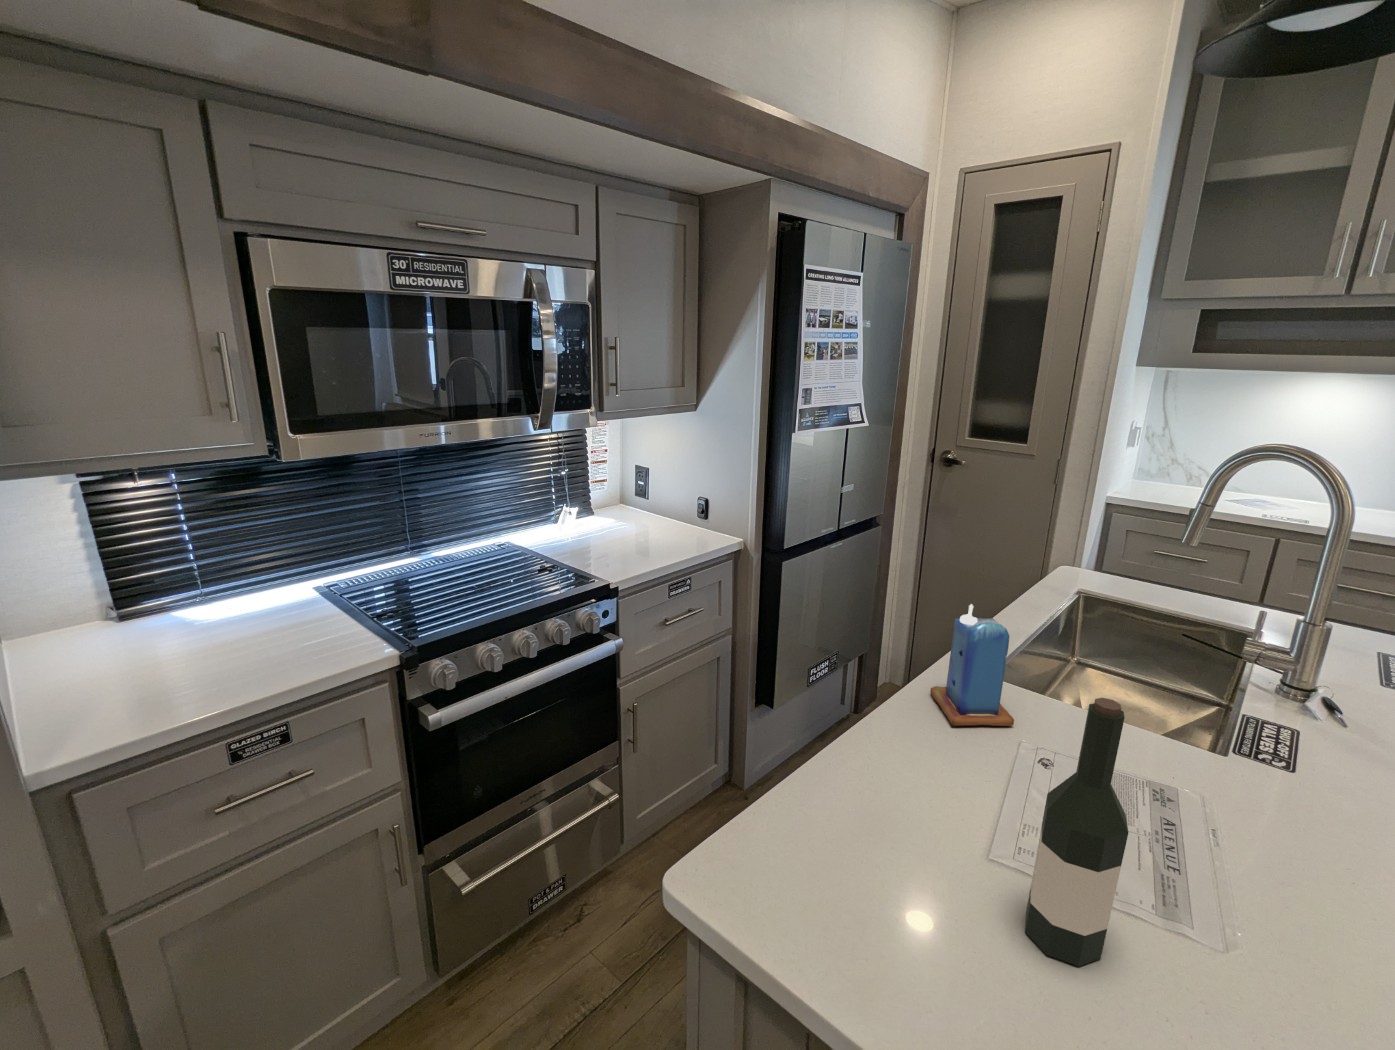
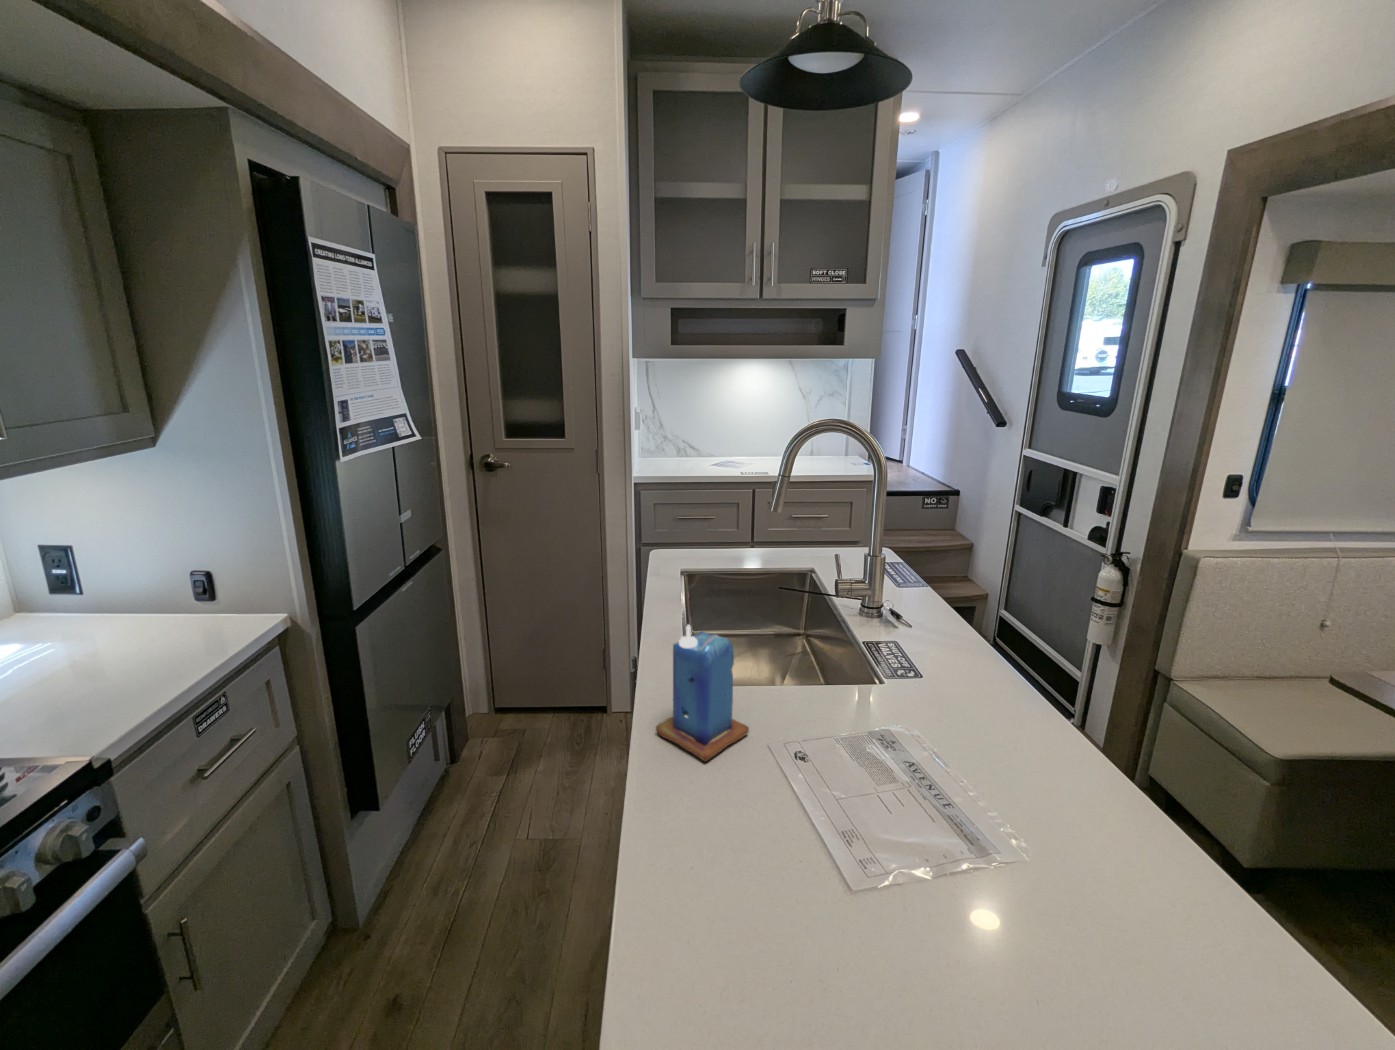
wine bottle: present [1025,698,1128,966] -> none [931,702,1030,983]

